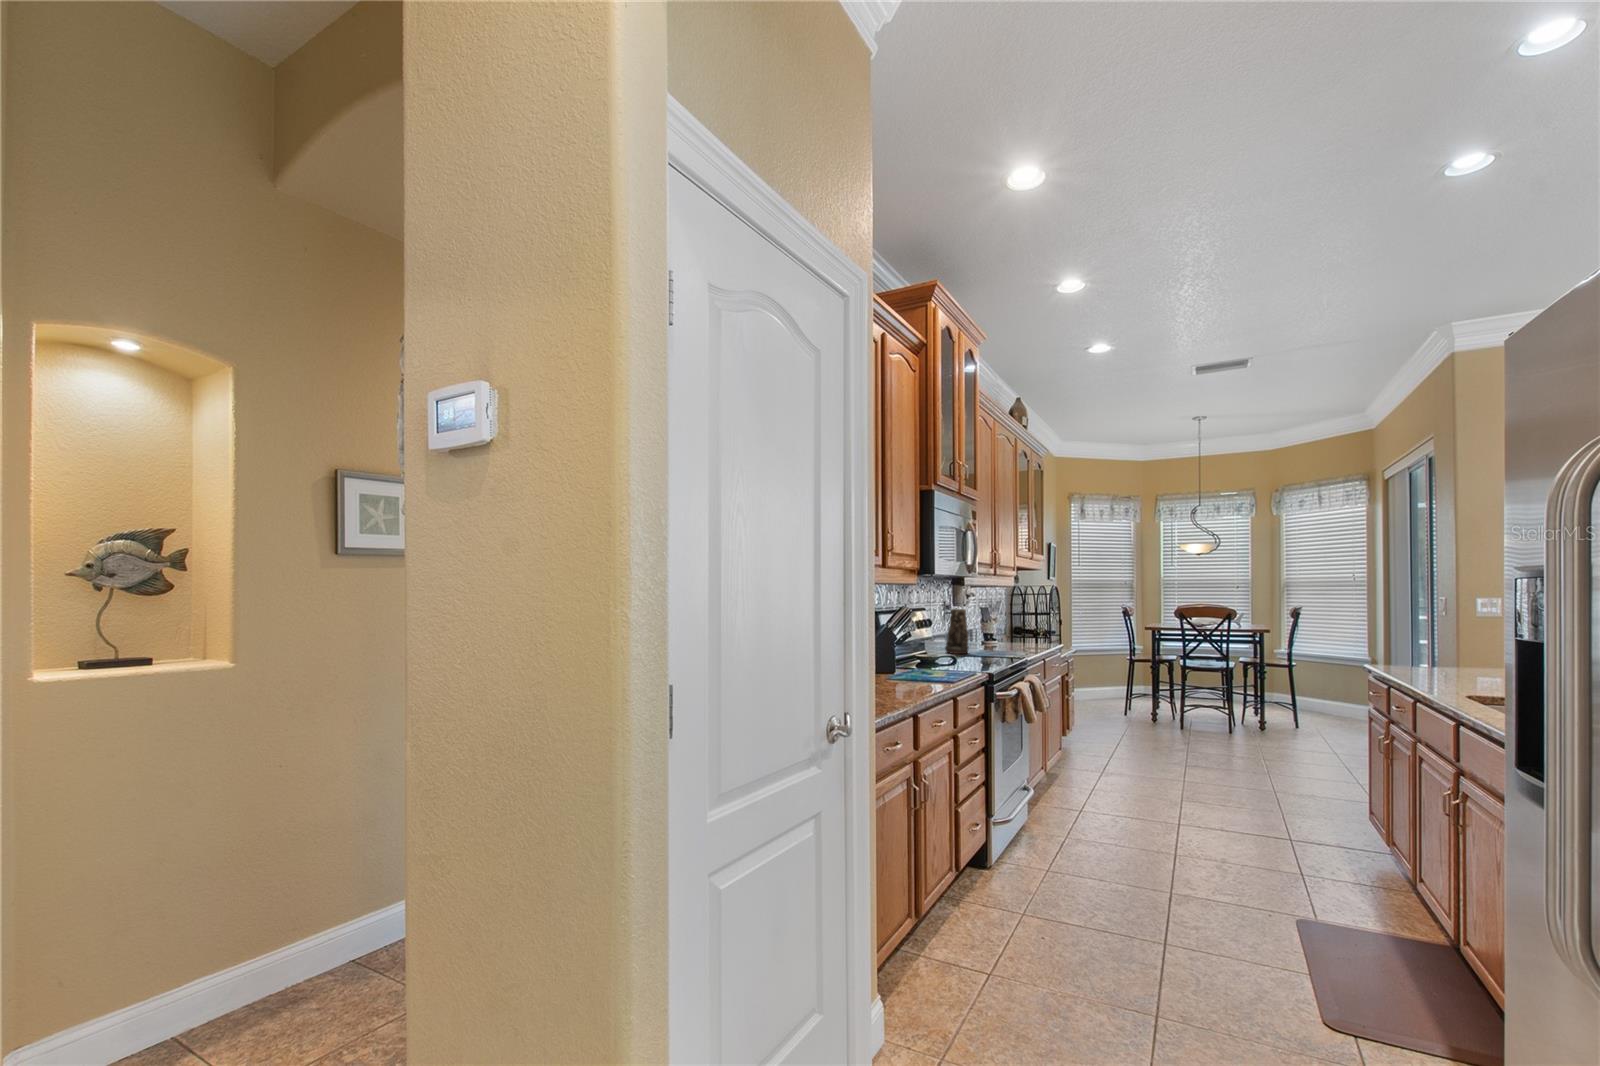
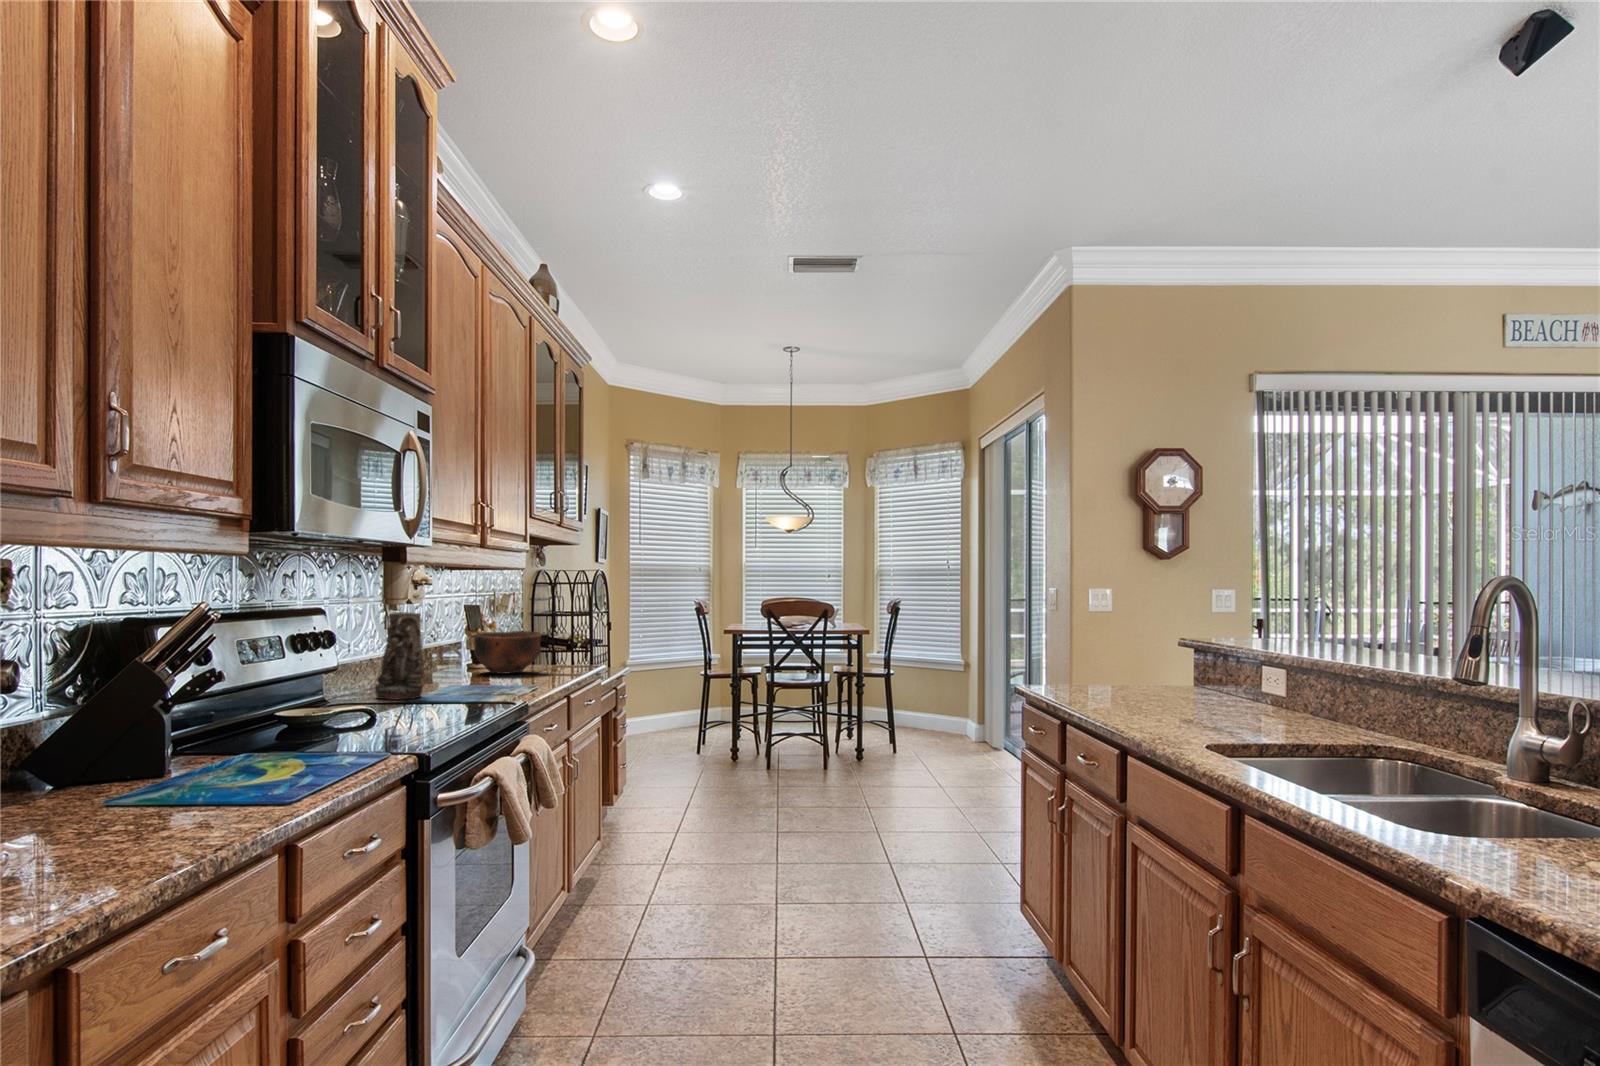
bowl: none [985,622,1025,646] -> present [473,631,542,674]

